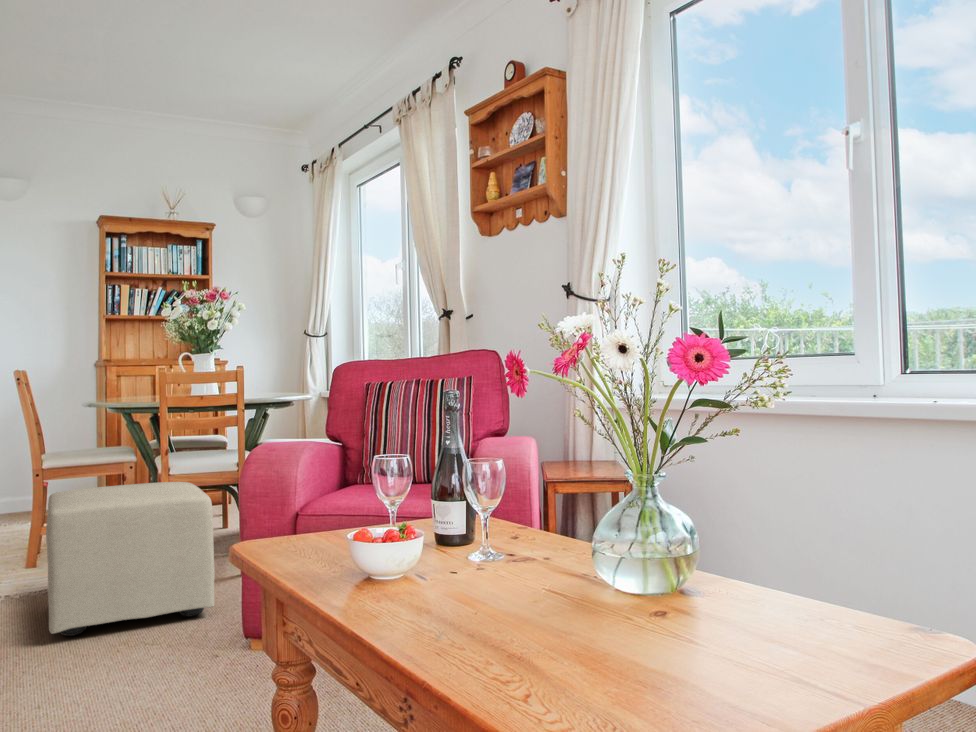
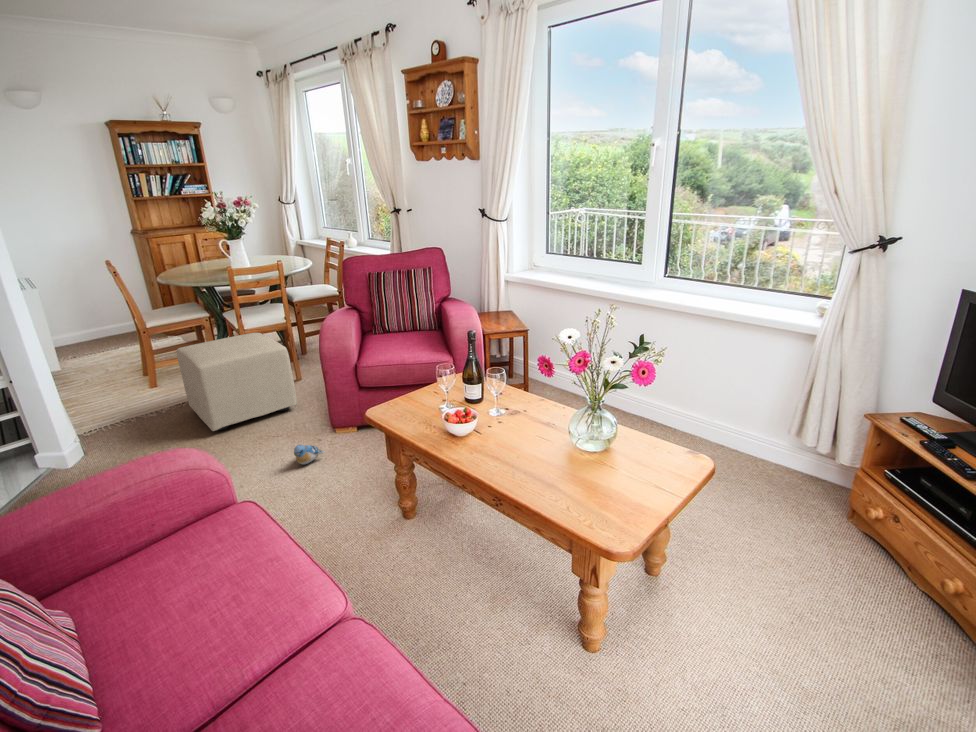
plush toy: none [140,657,206,702] -> present [294,445,325,464]

